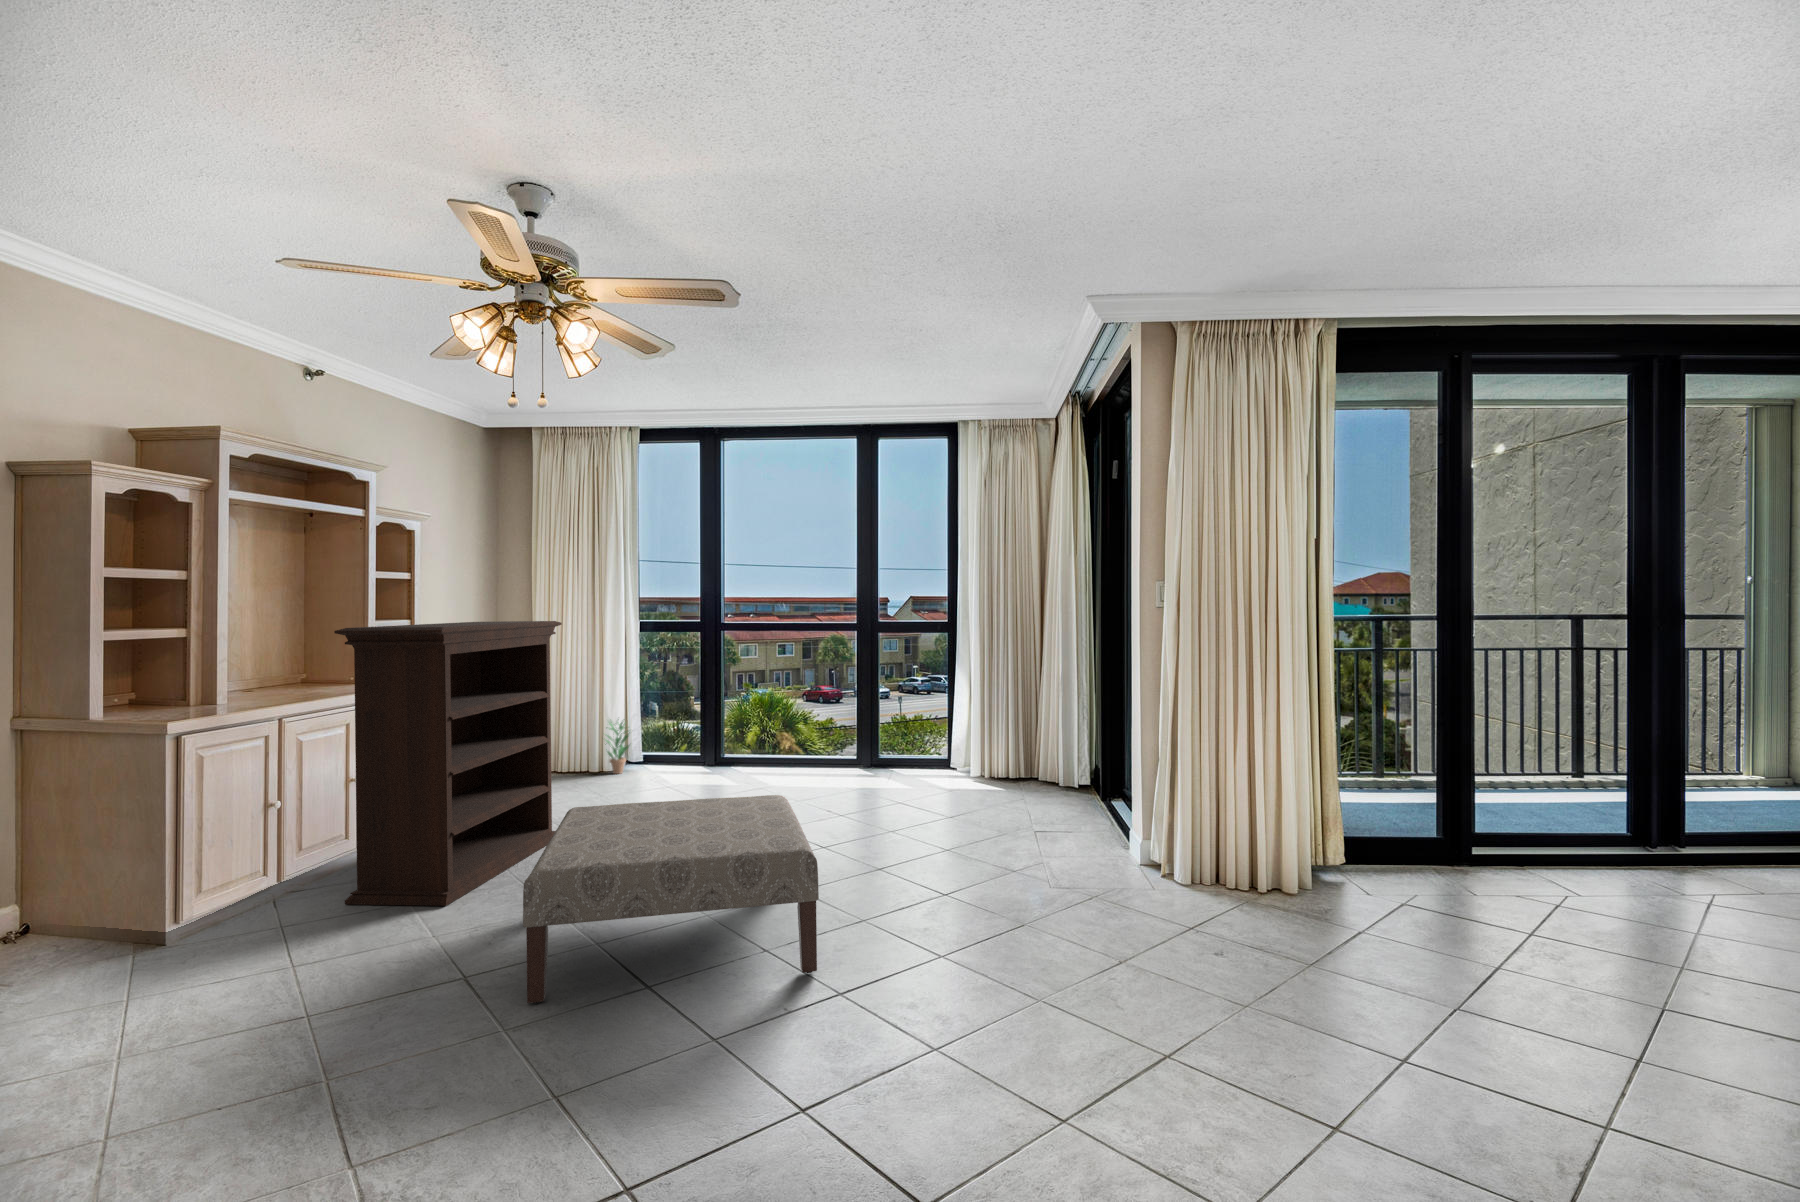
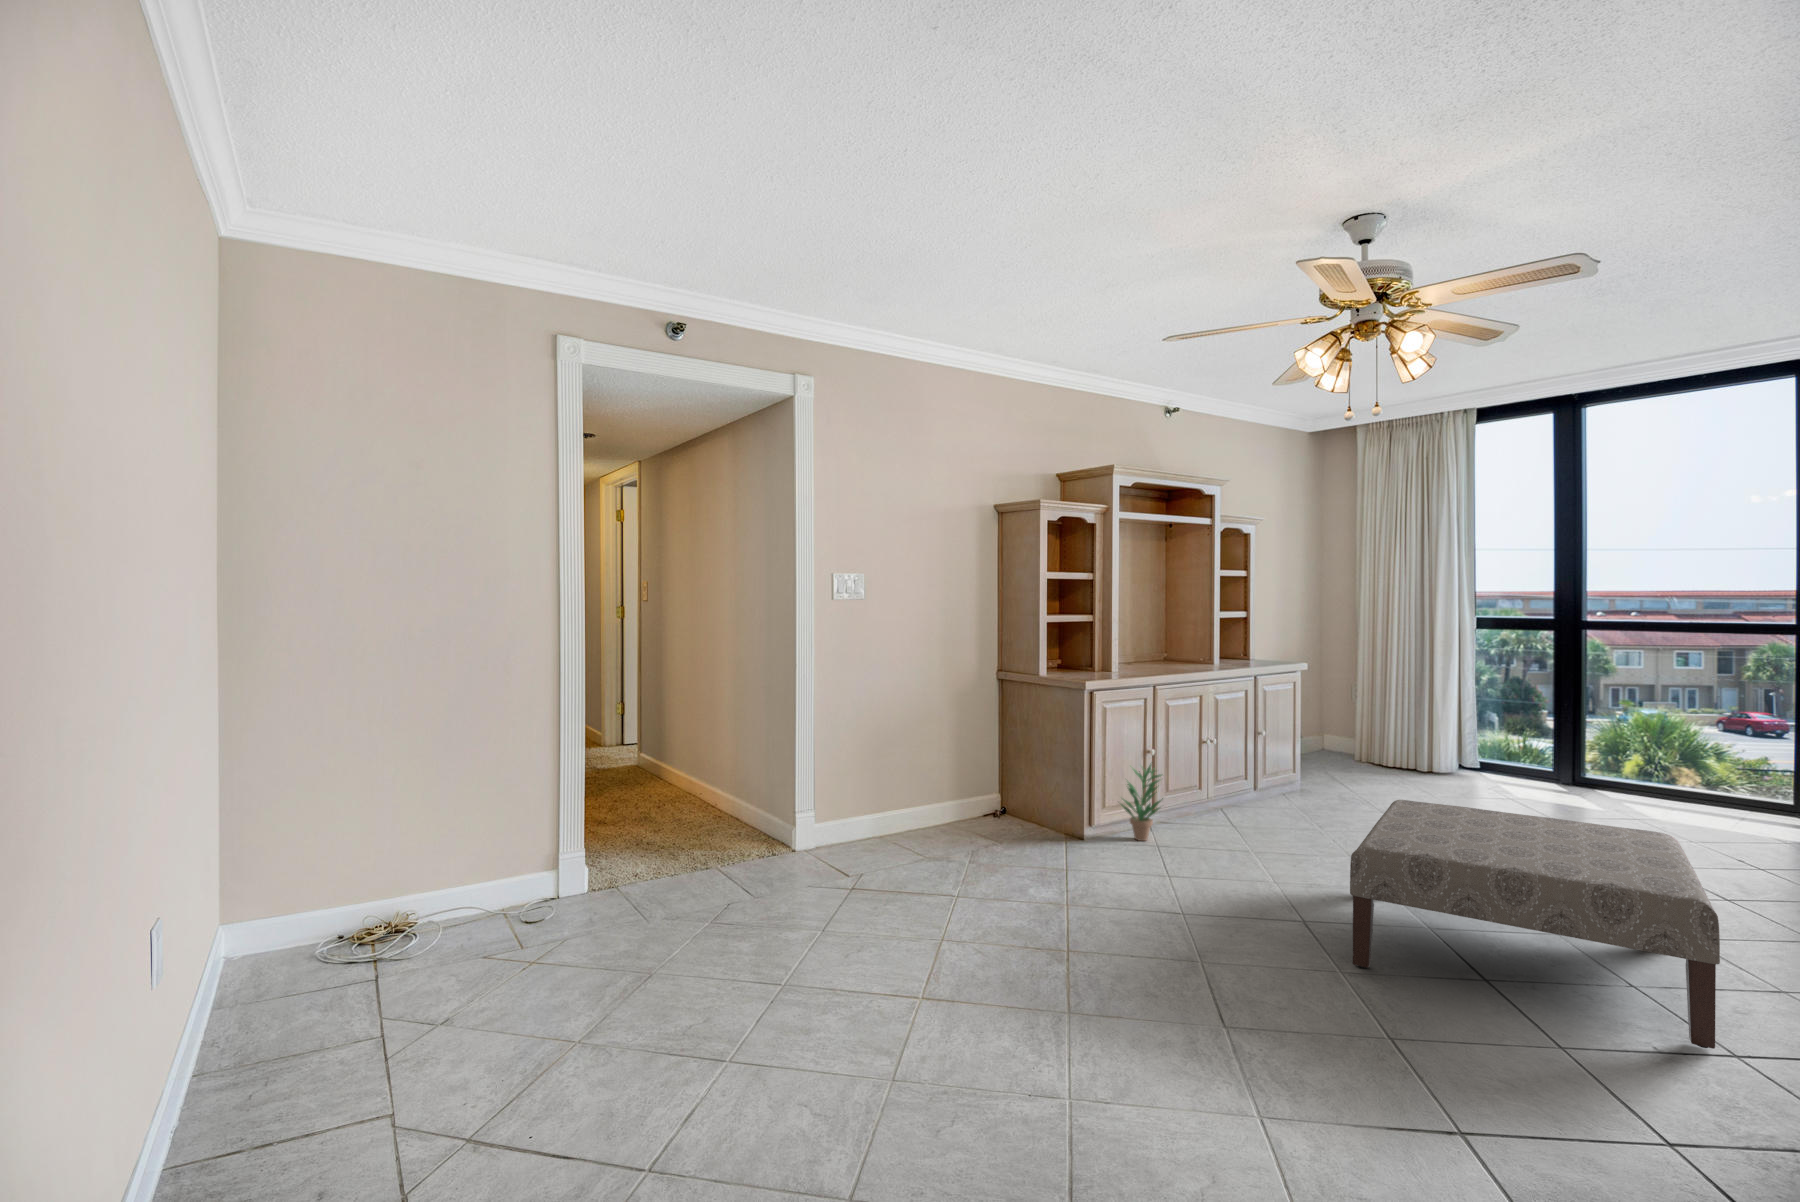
bookshelf: present [334,621,562,906] -> none [1193,616,1388,863]
potted plant: present [606,722,629,774] -> present [1121,764,1163,841]

